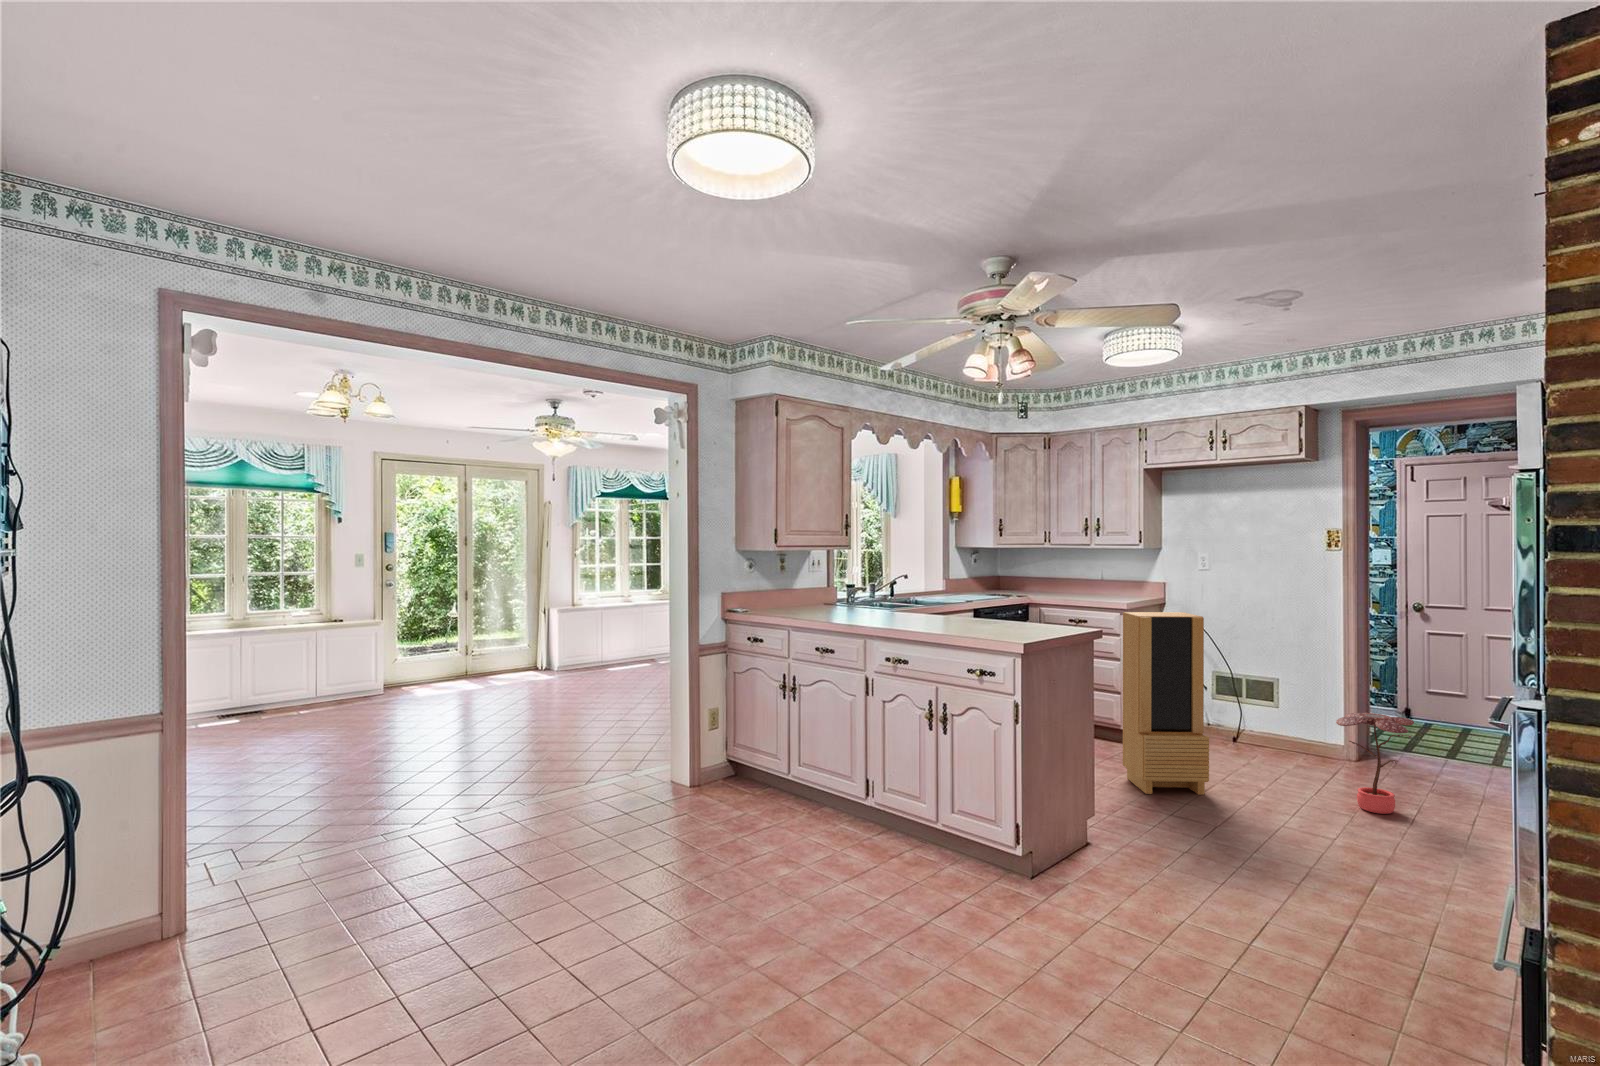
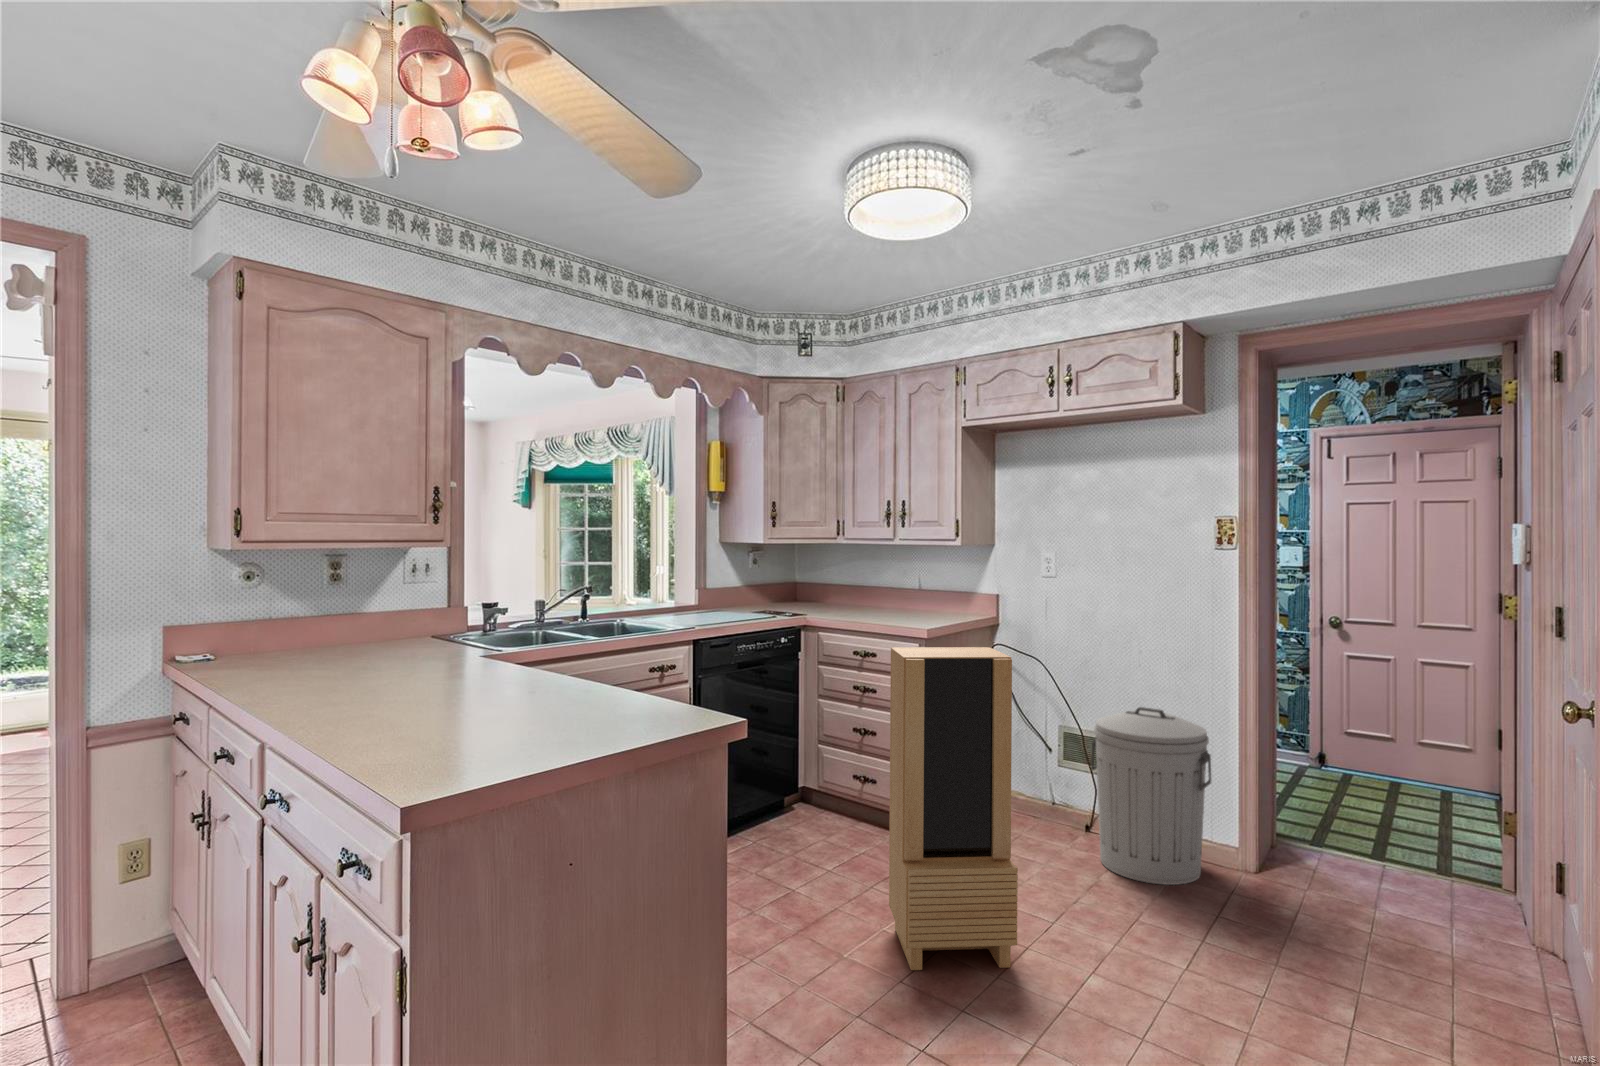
trash can: none [1241,655,1325,766] -> present [1091,707,1211,885]
potted plant: present [1336,713,1414,814] -> none [1225,821,1352,1010]

